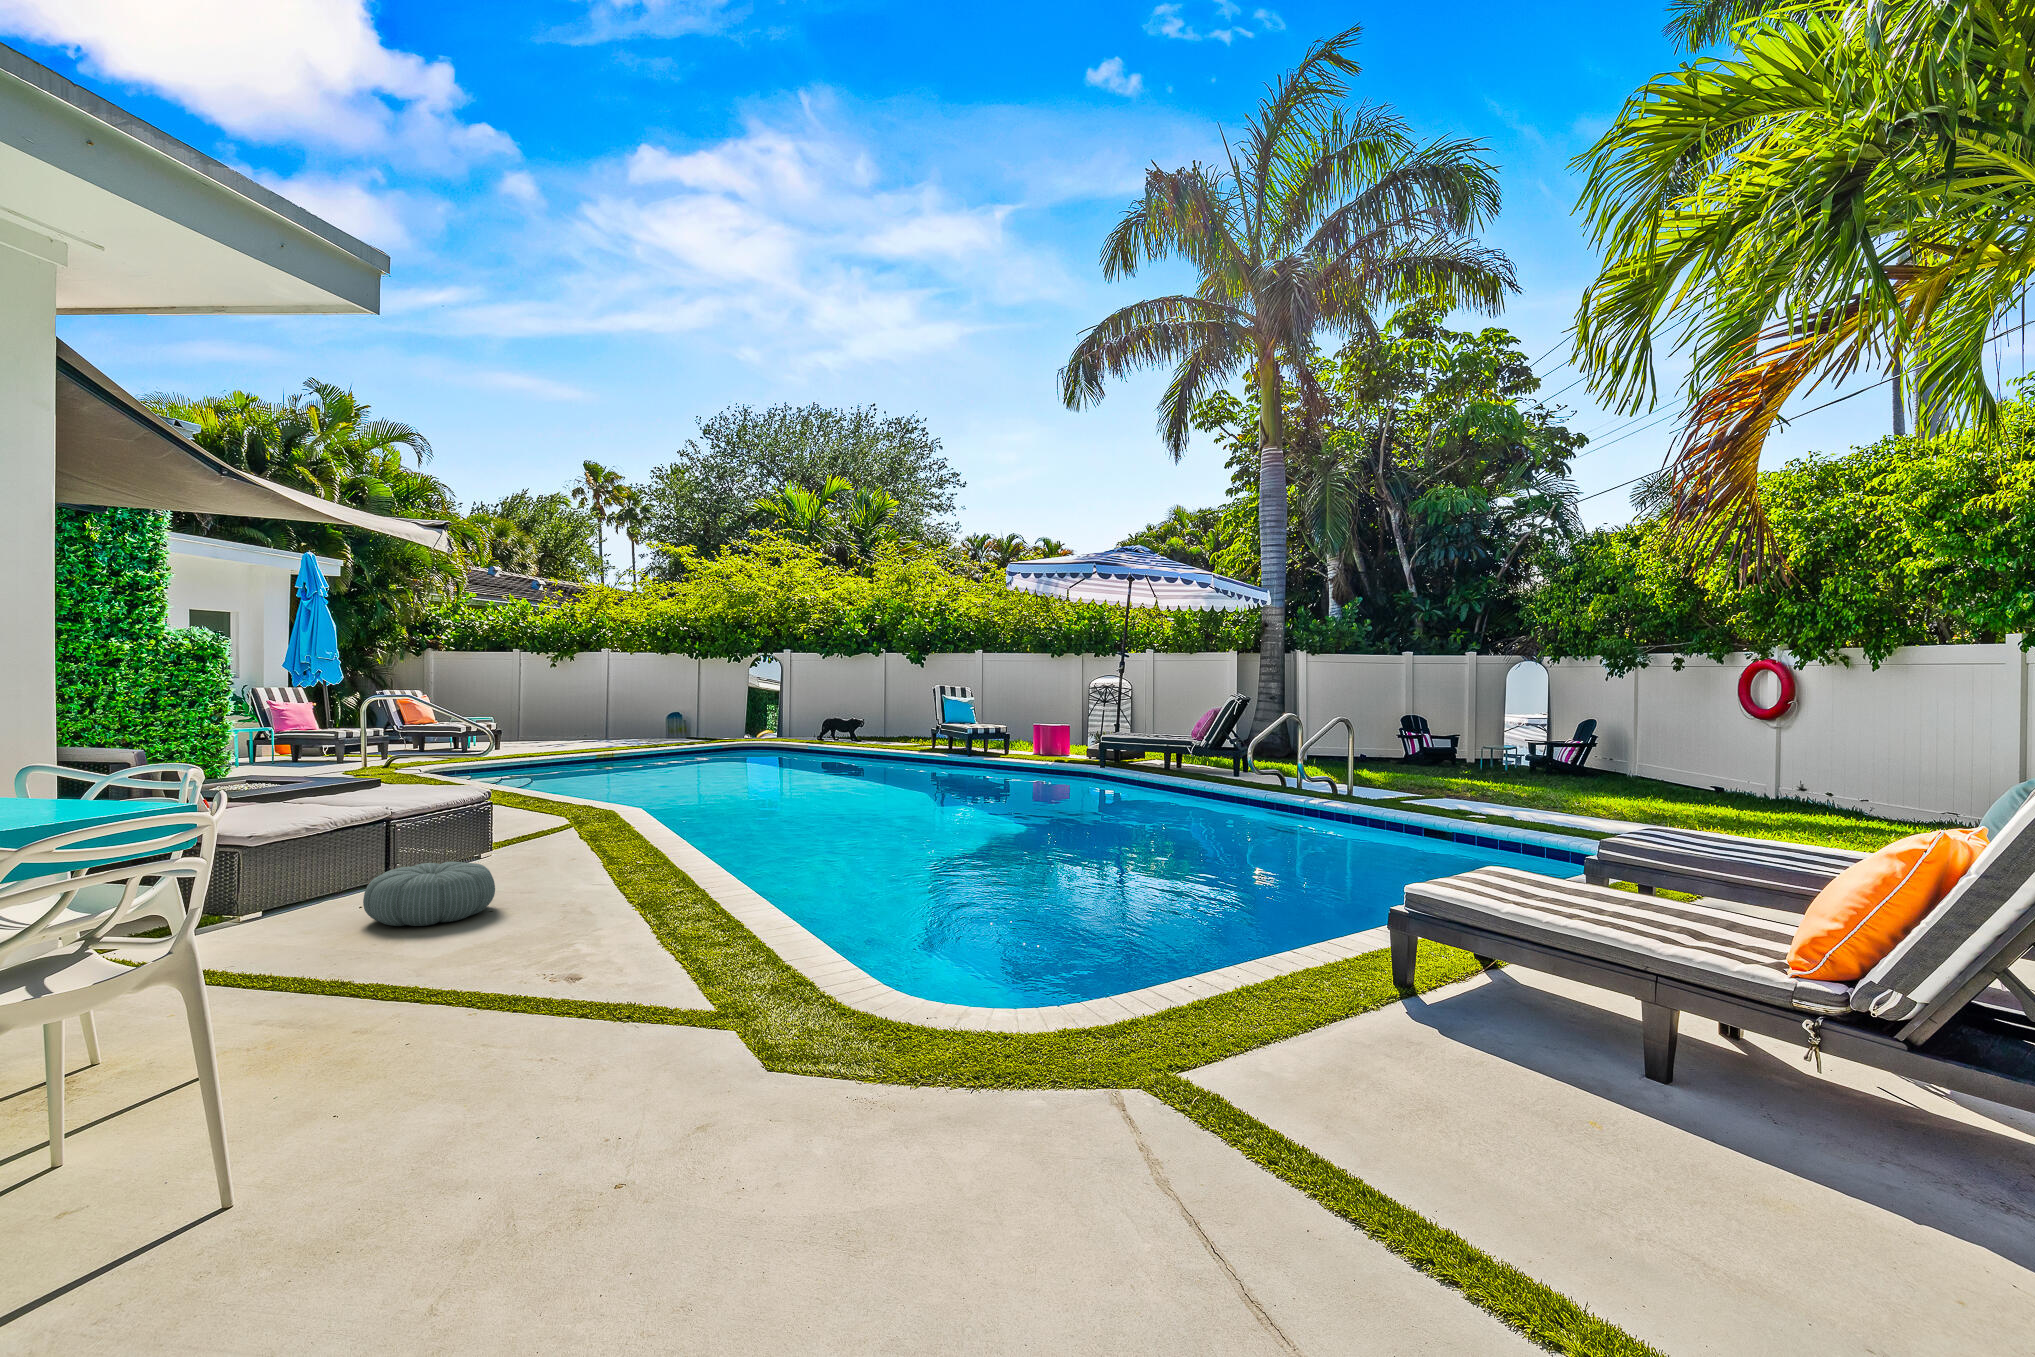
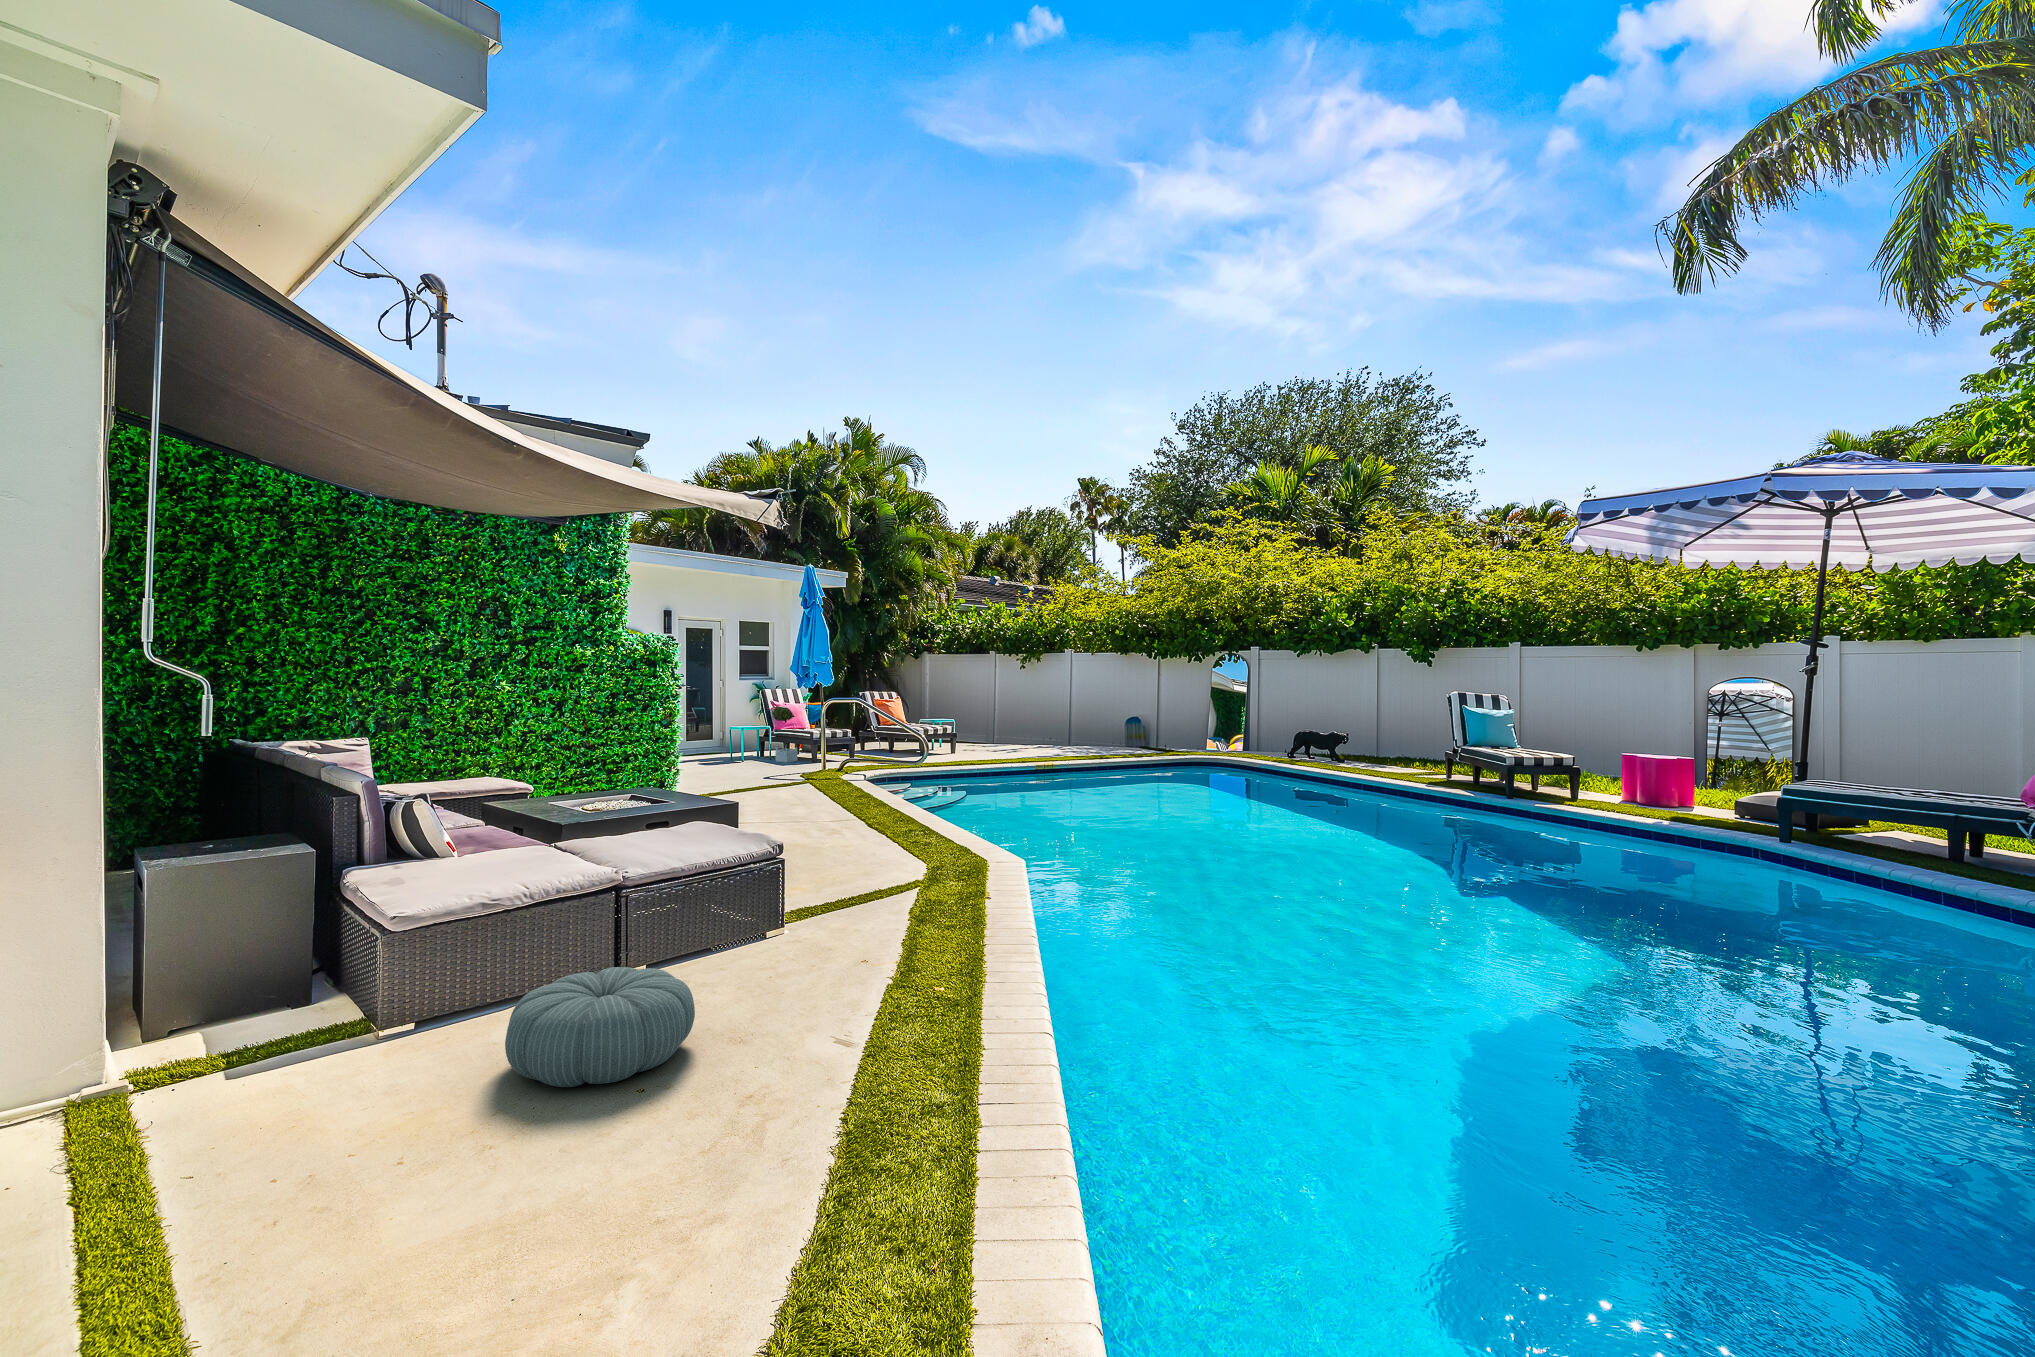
potted tree: none [274,703,307,764] -> present [772,706,797,762]

